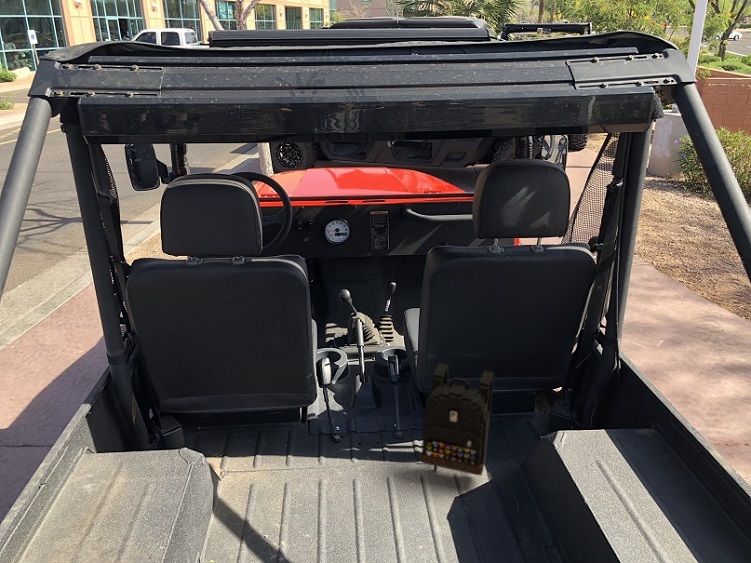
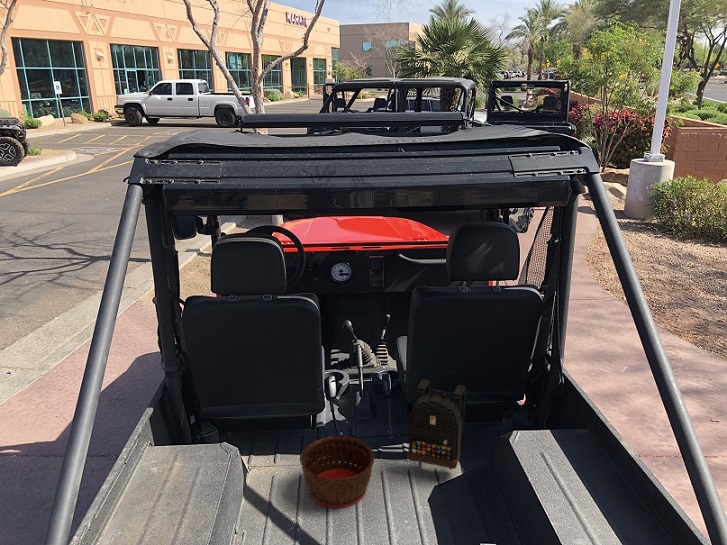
basket: none [285,434,379,529] -> present [300,436,374,508]

